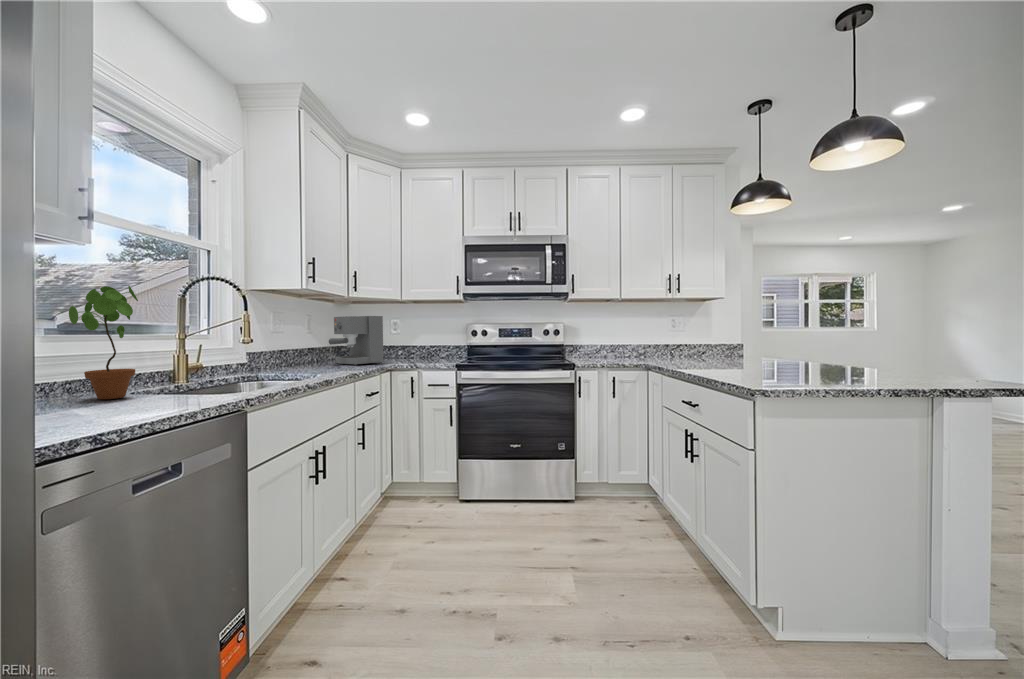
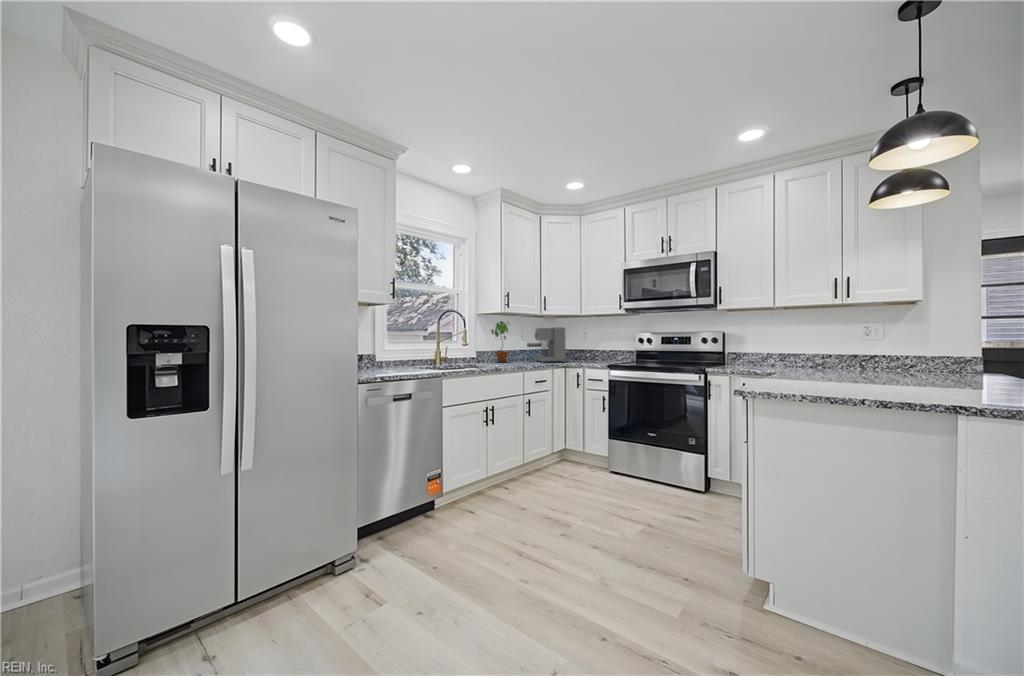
potted plant: present [69,286,138,399] -> present [491,321,509,362]

